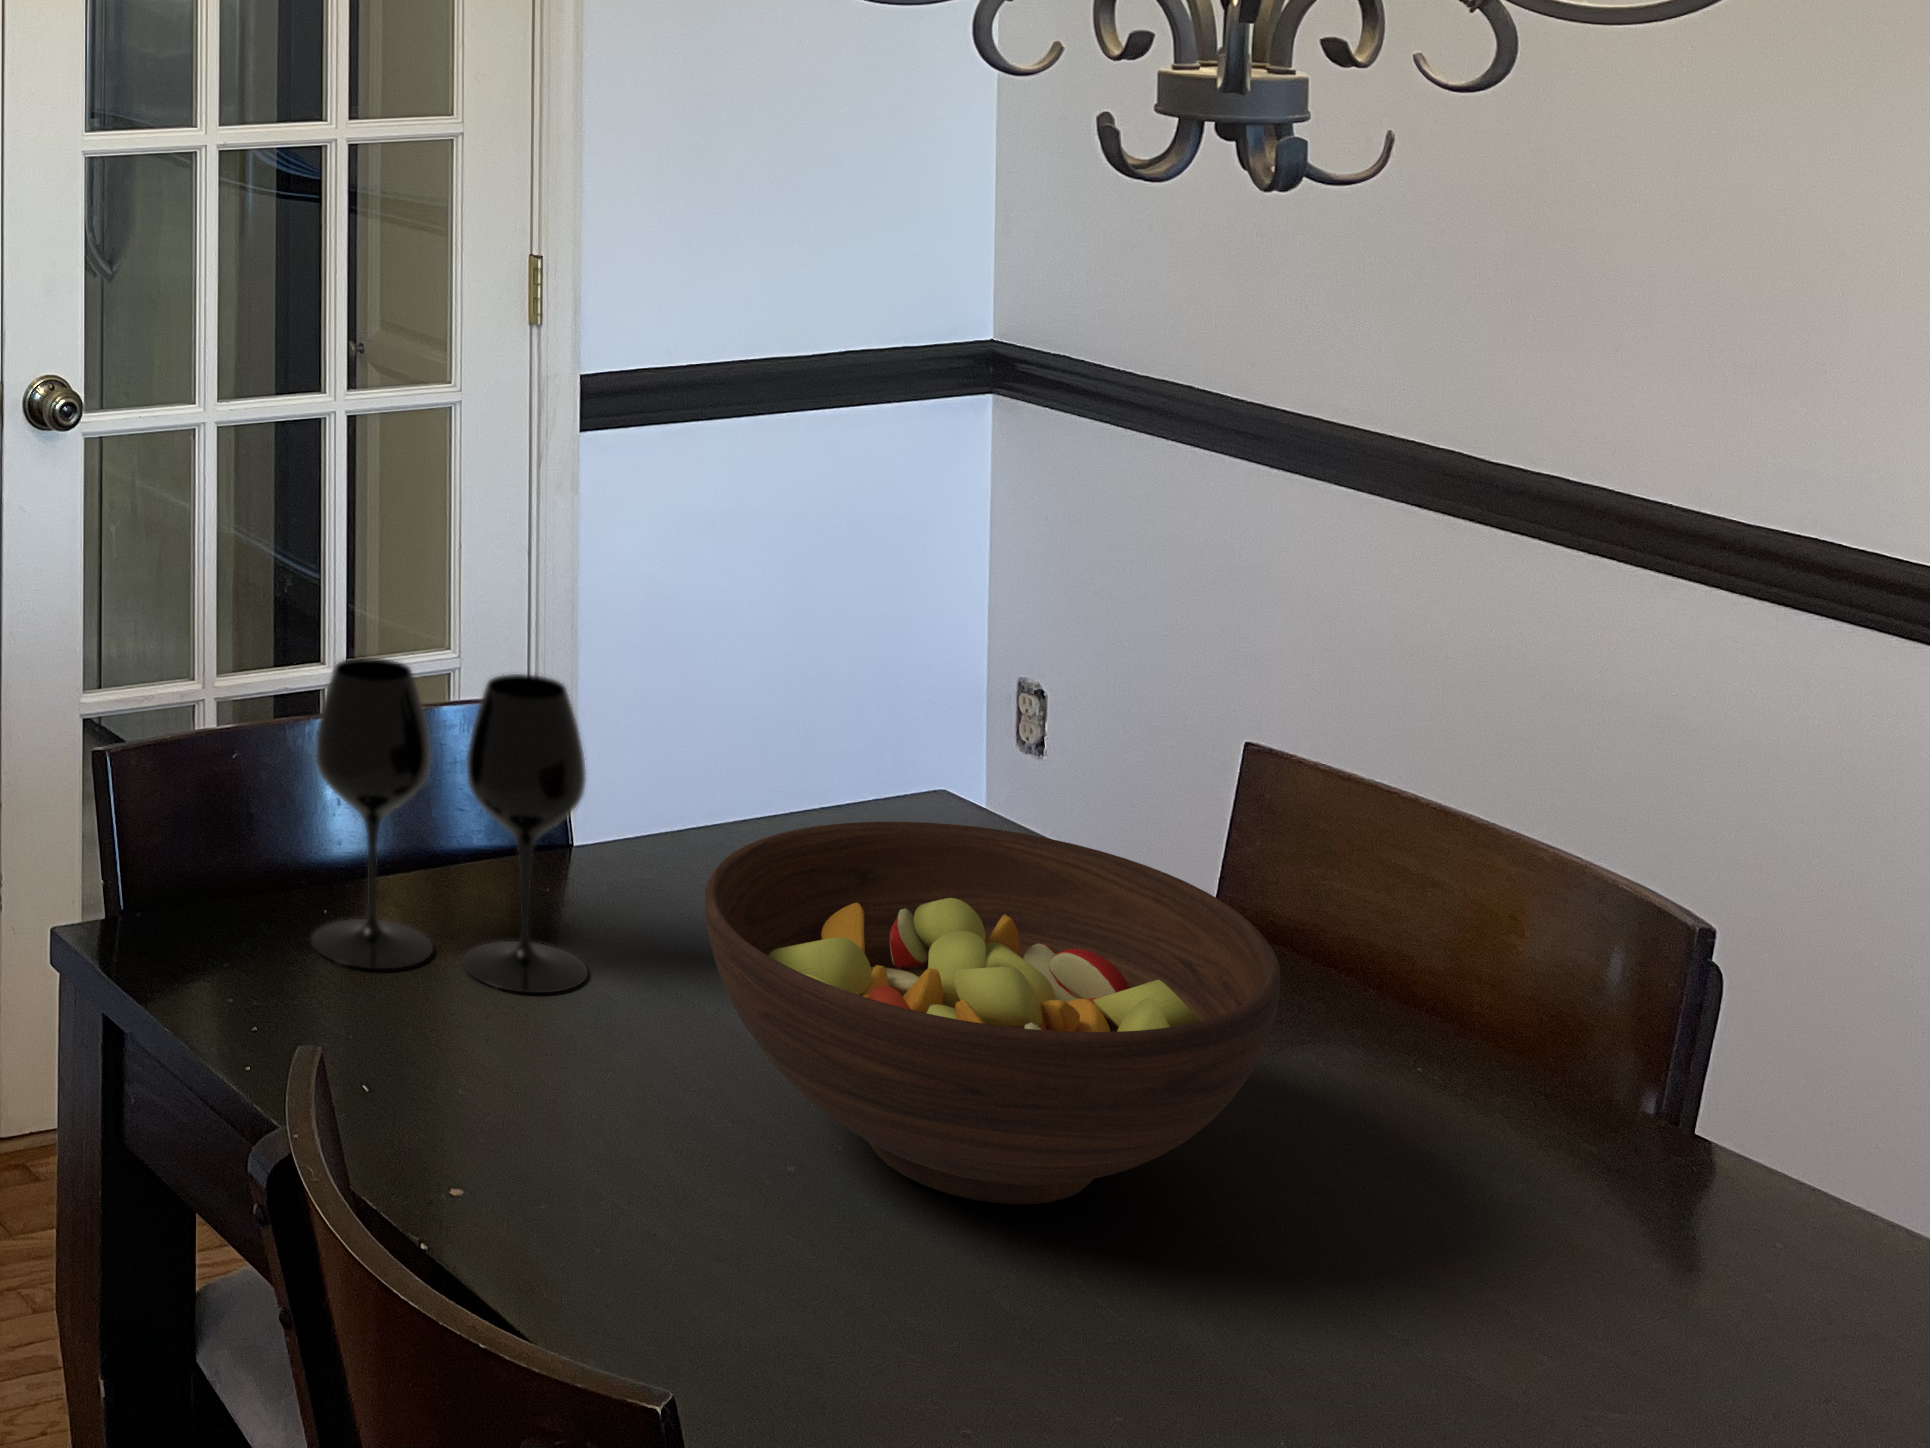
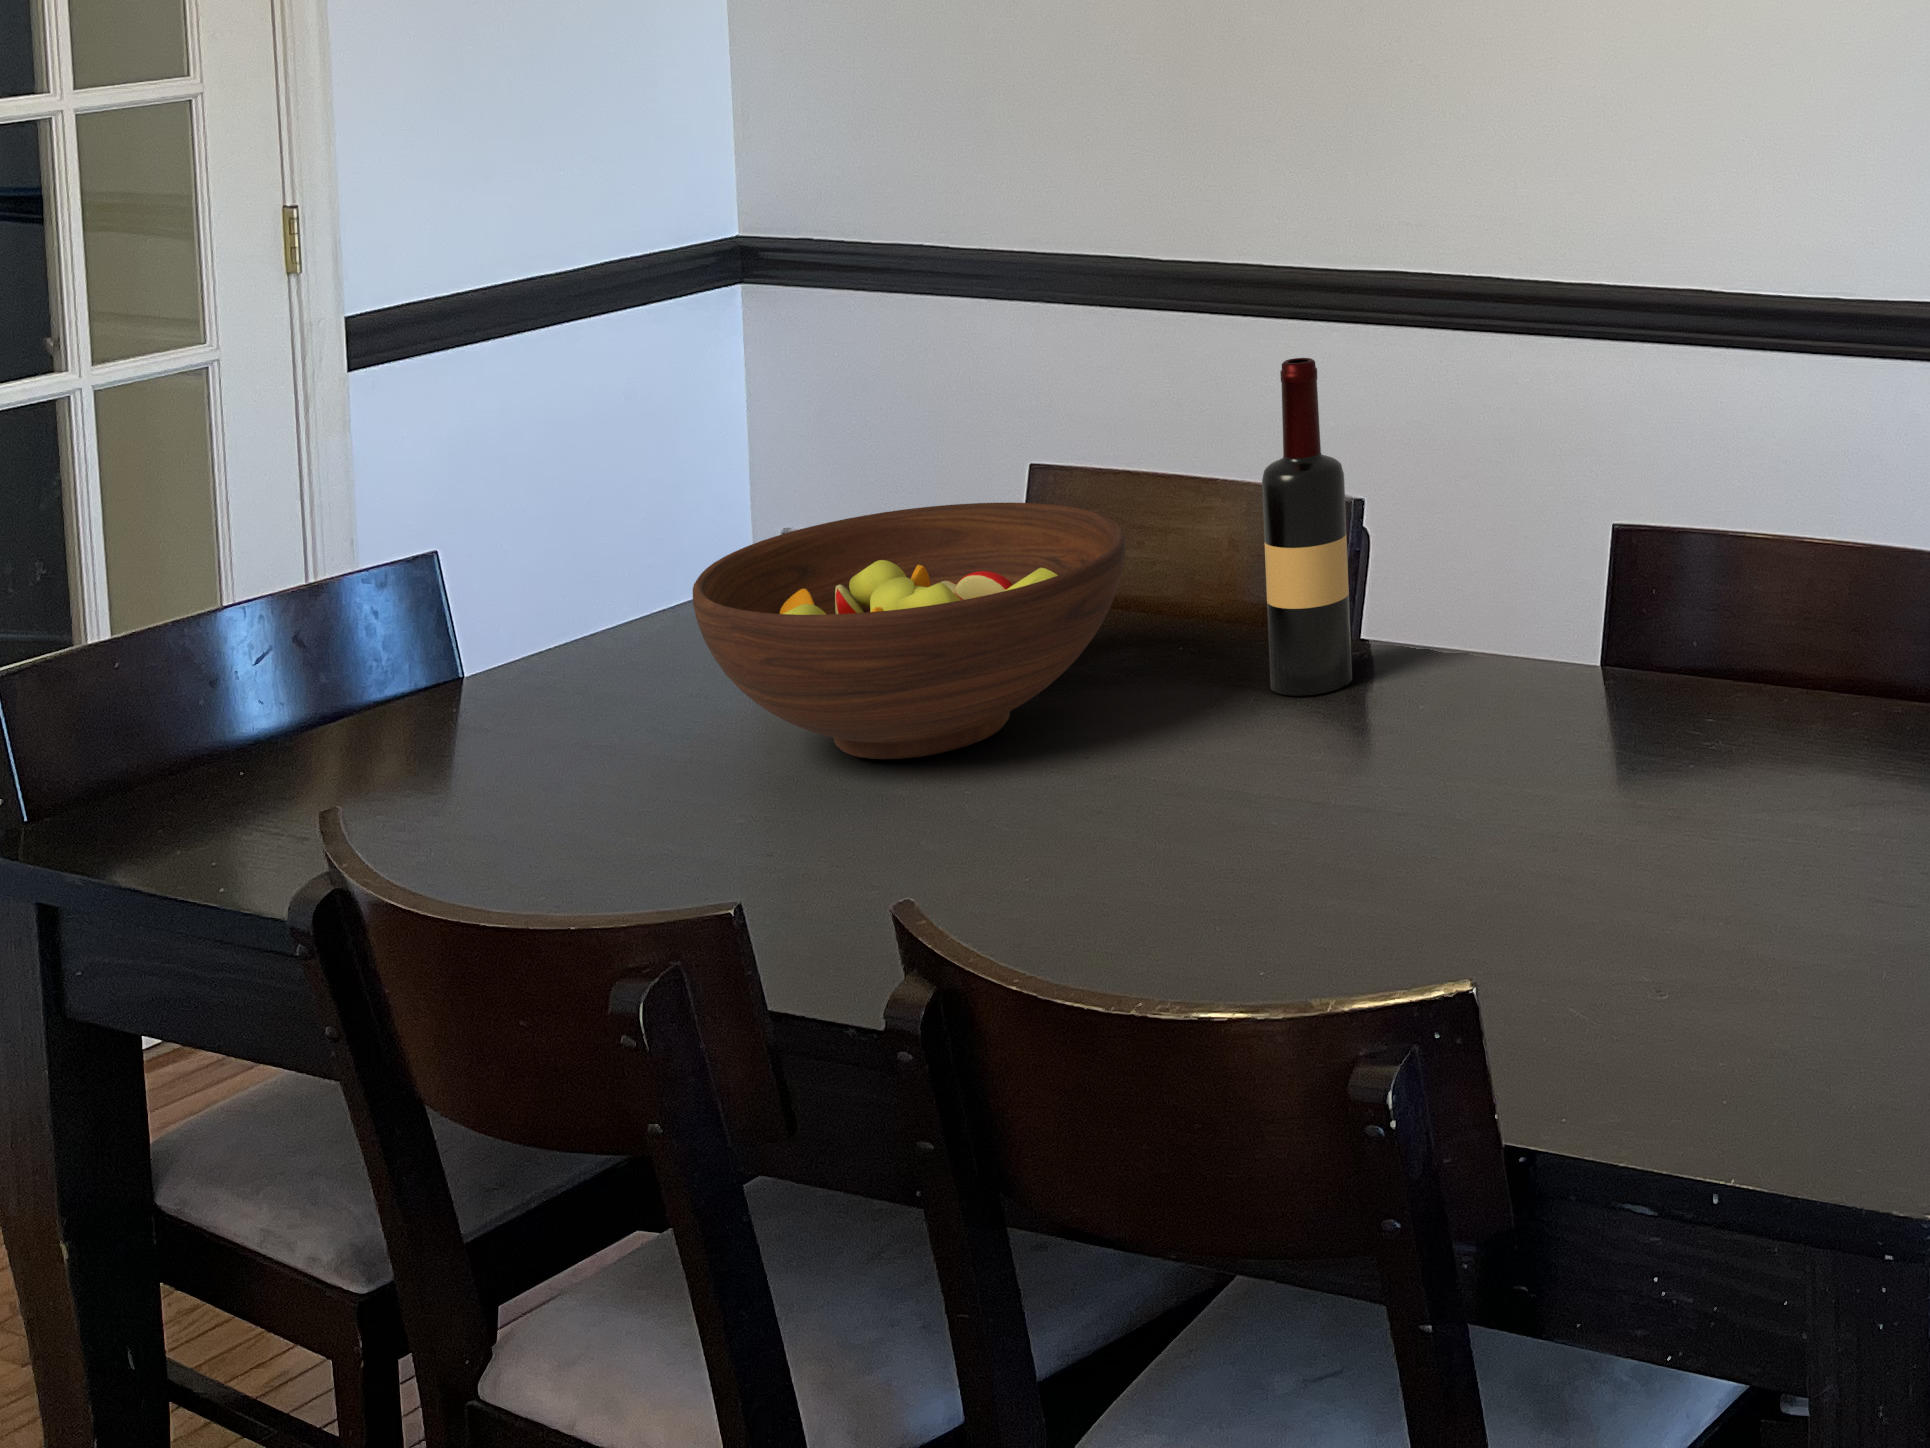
wine glass: present [312,657,588,993] -> none [266,490,558,791]
wine bottle: none [1499,791,1649,1328] -> present [1262,358,1352,696]

